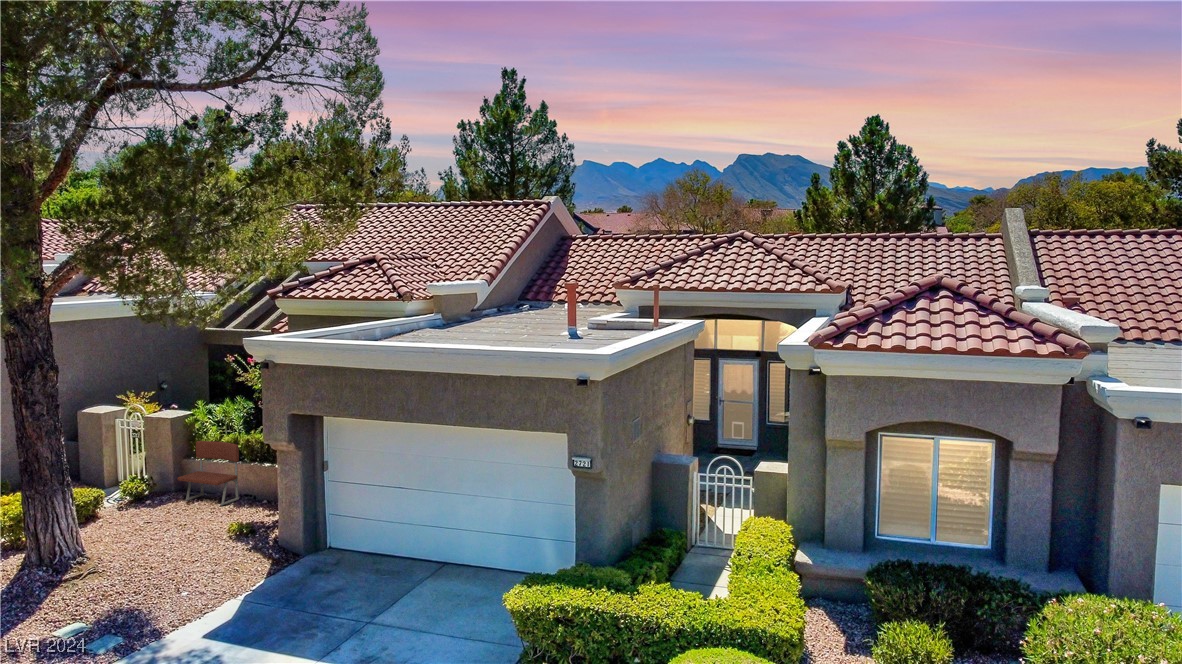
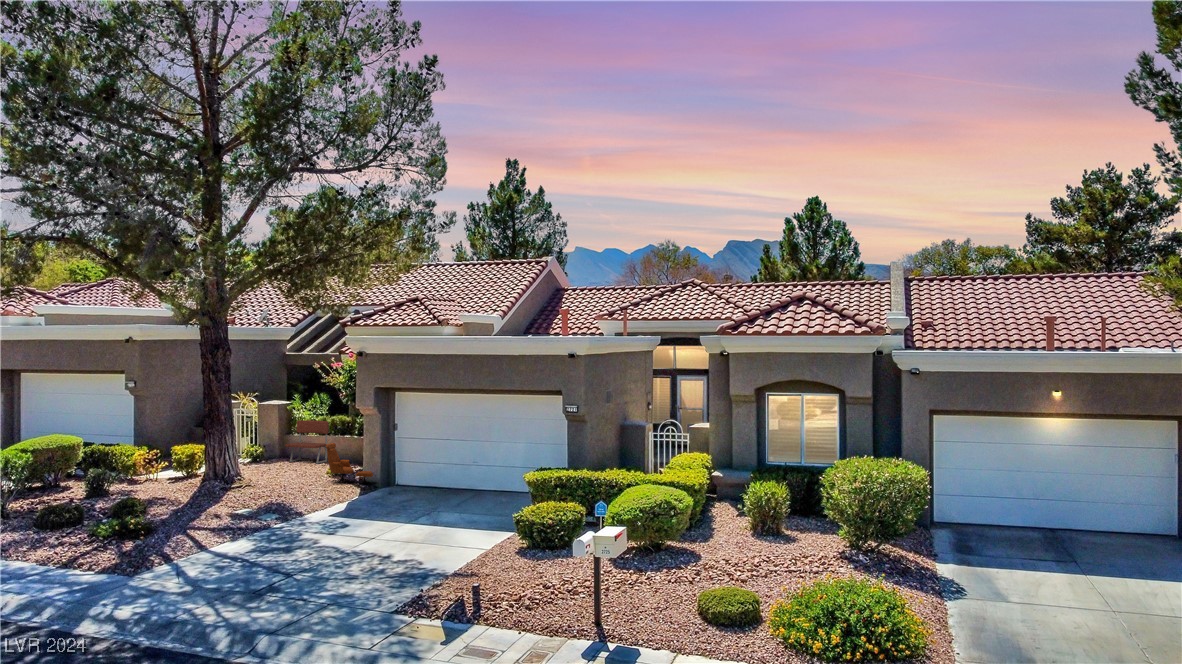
lounge chair: none [215,495,287,561] -> present [326,443,373,484]

